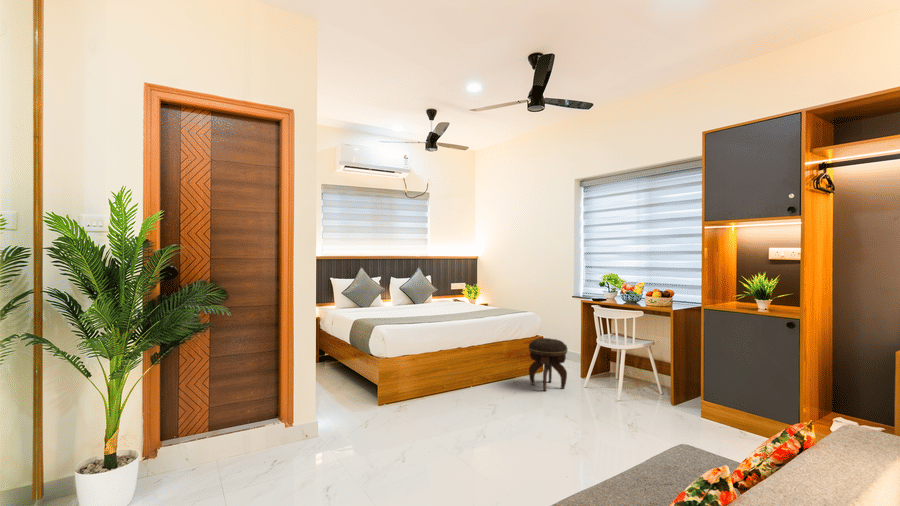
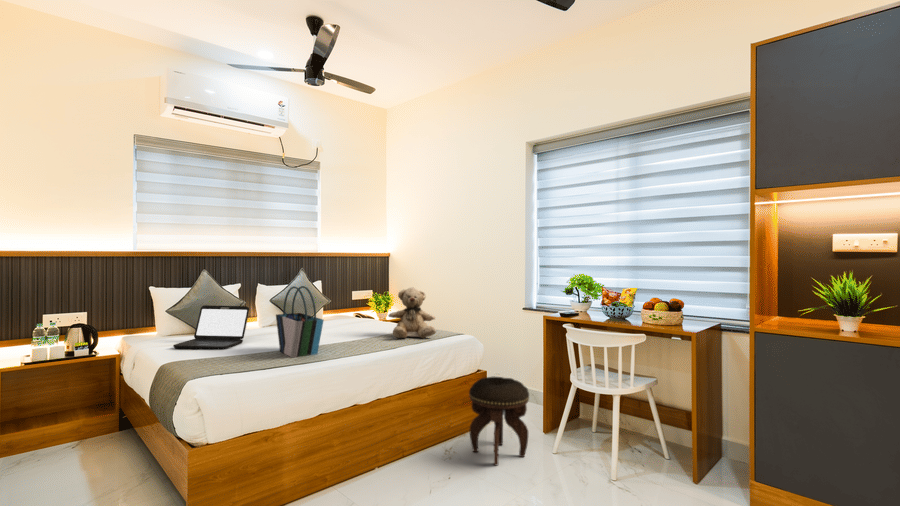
tote bag: none [411,278,440,320] -> present [276,286,324,358]
teddy bear: none [478,280,508,314] -> present [388,287,436,338]
laptop: none [353,290,393,315] -> present [173,305,249,350]

